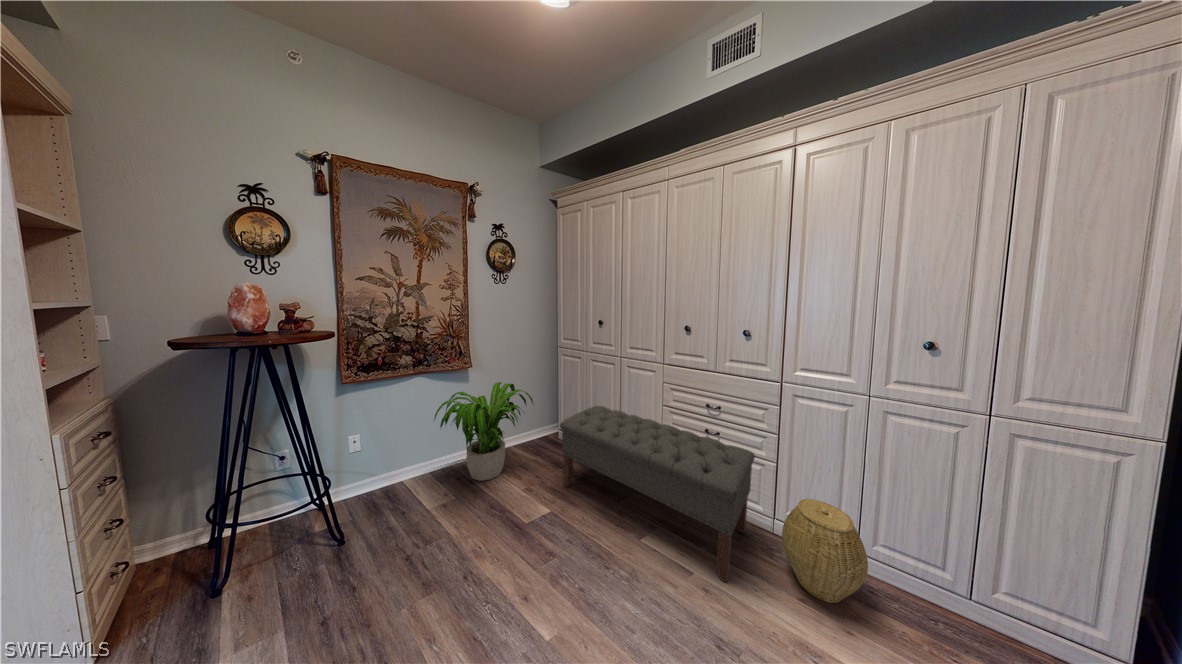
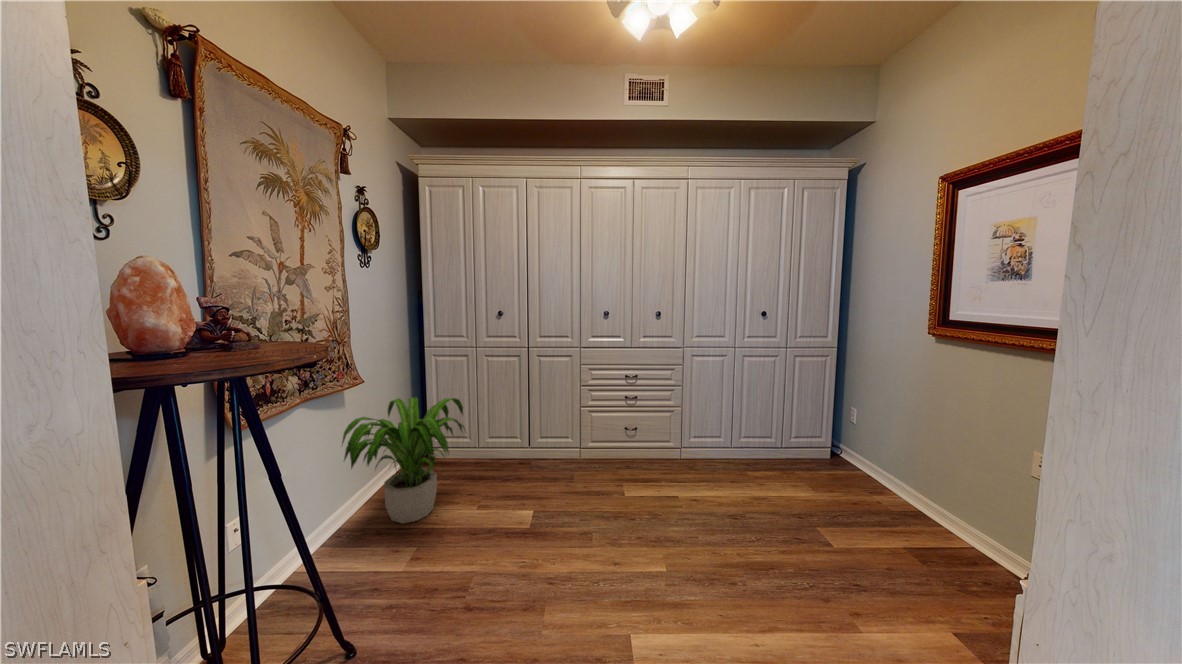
bench: present [560,406,755,582] -> none [513,400,684,489]
woven basket: present [782,499,868,603] -> none [695,419,738,475]

